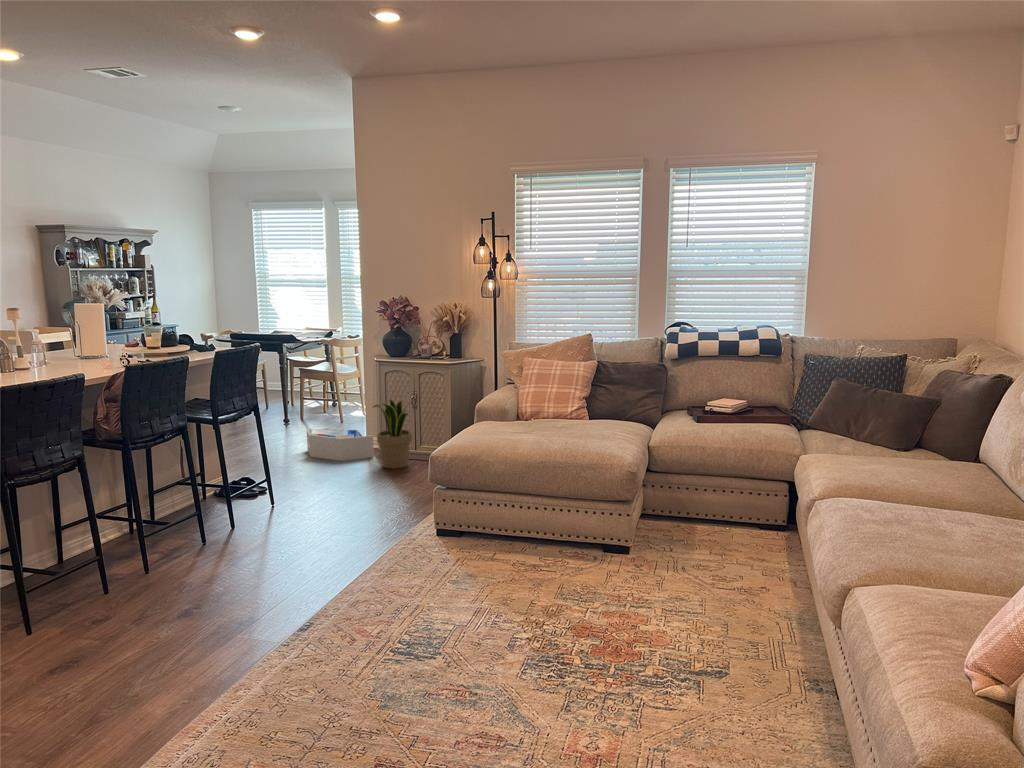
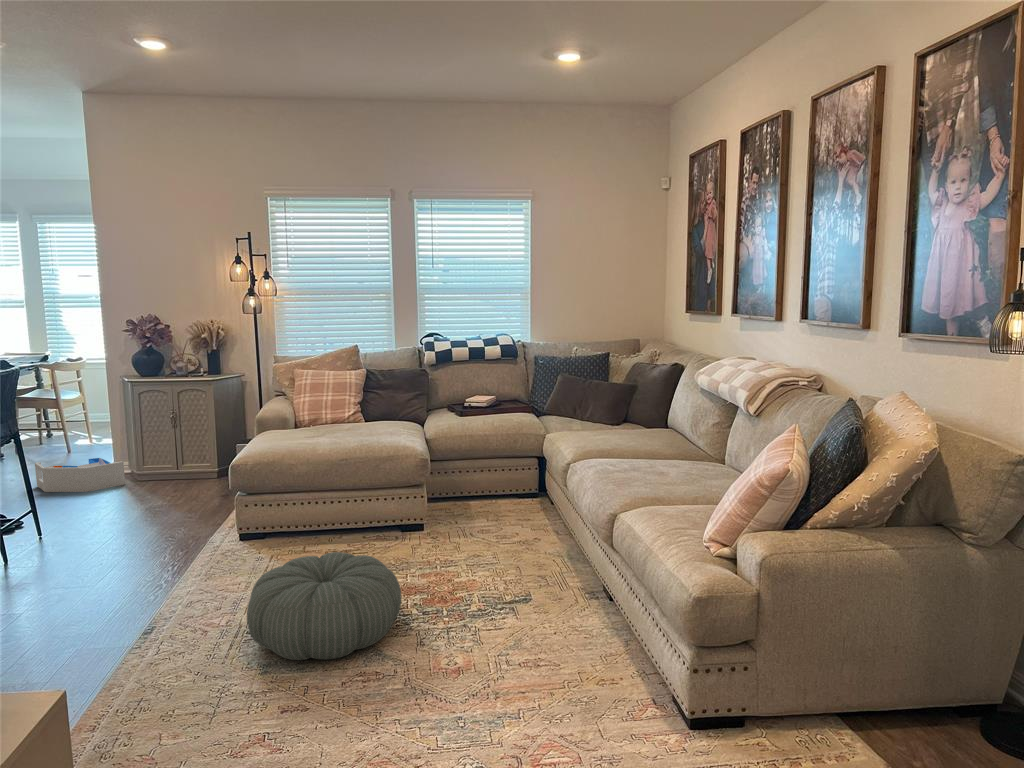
potted plant: present [373,400,412,469] -> none [128,420,174,492]
pouf: none [381,572,557,706] -> present [247,552,401,660]

